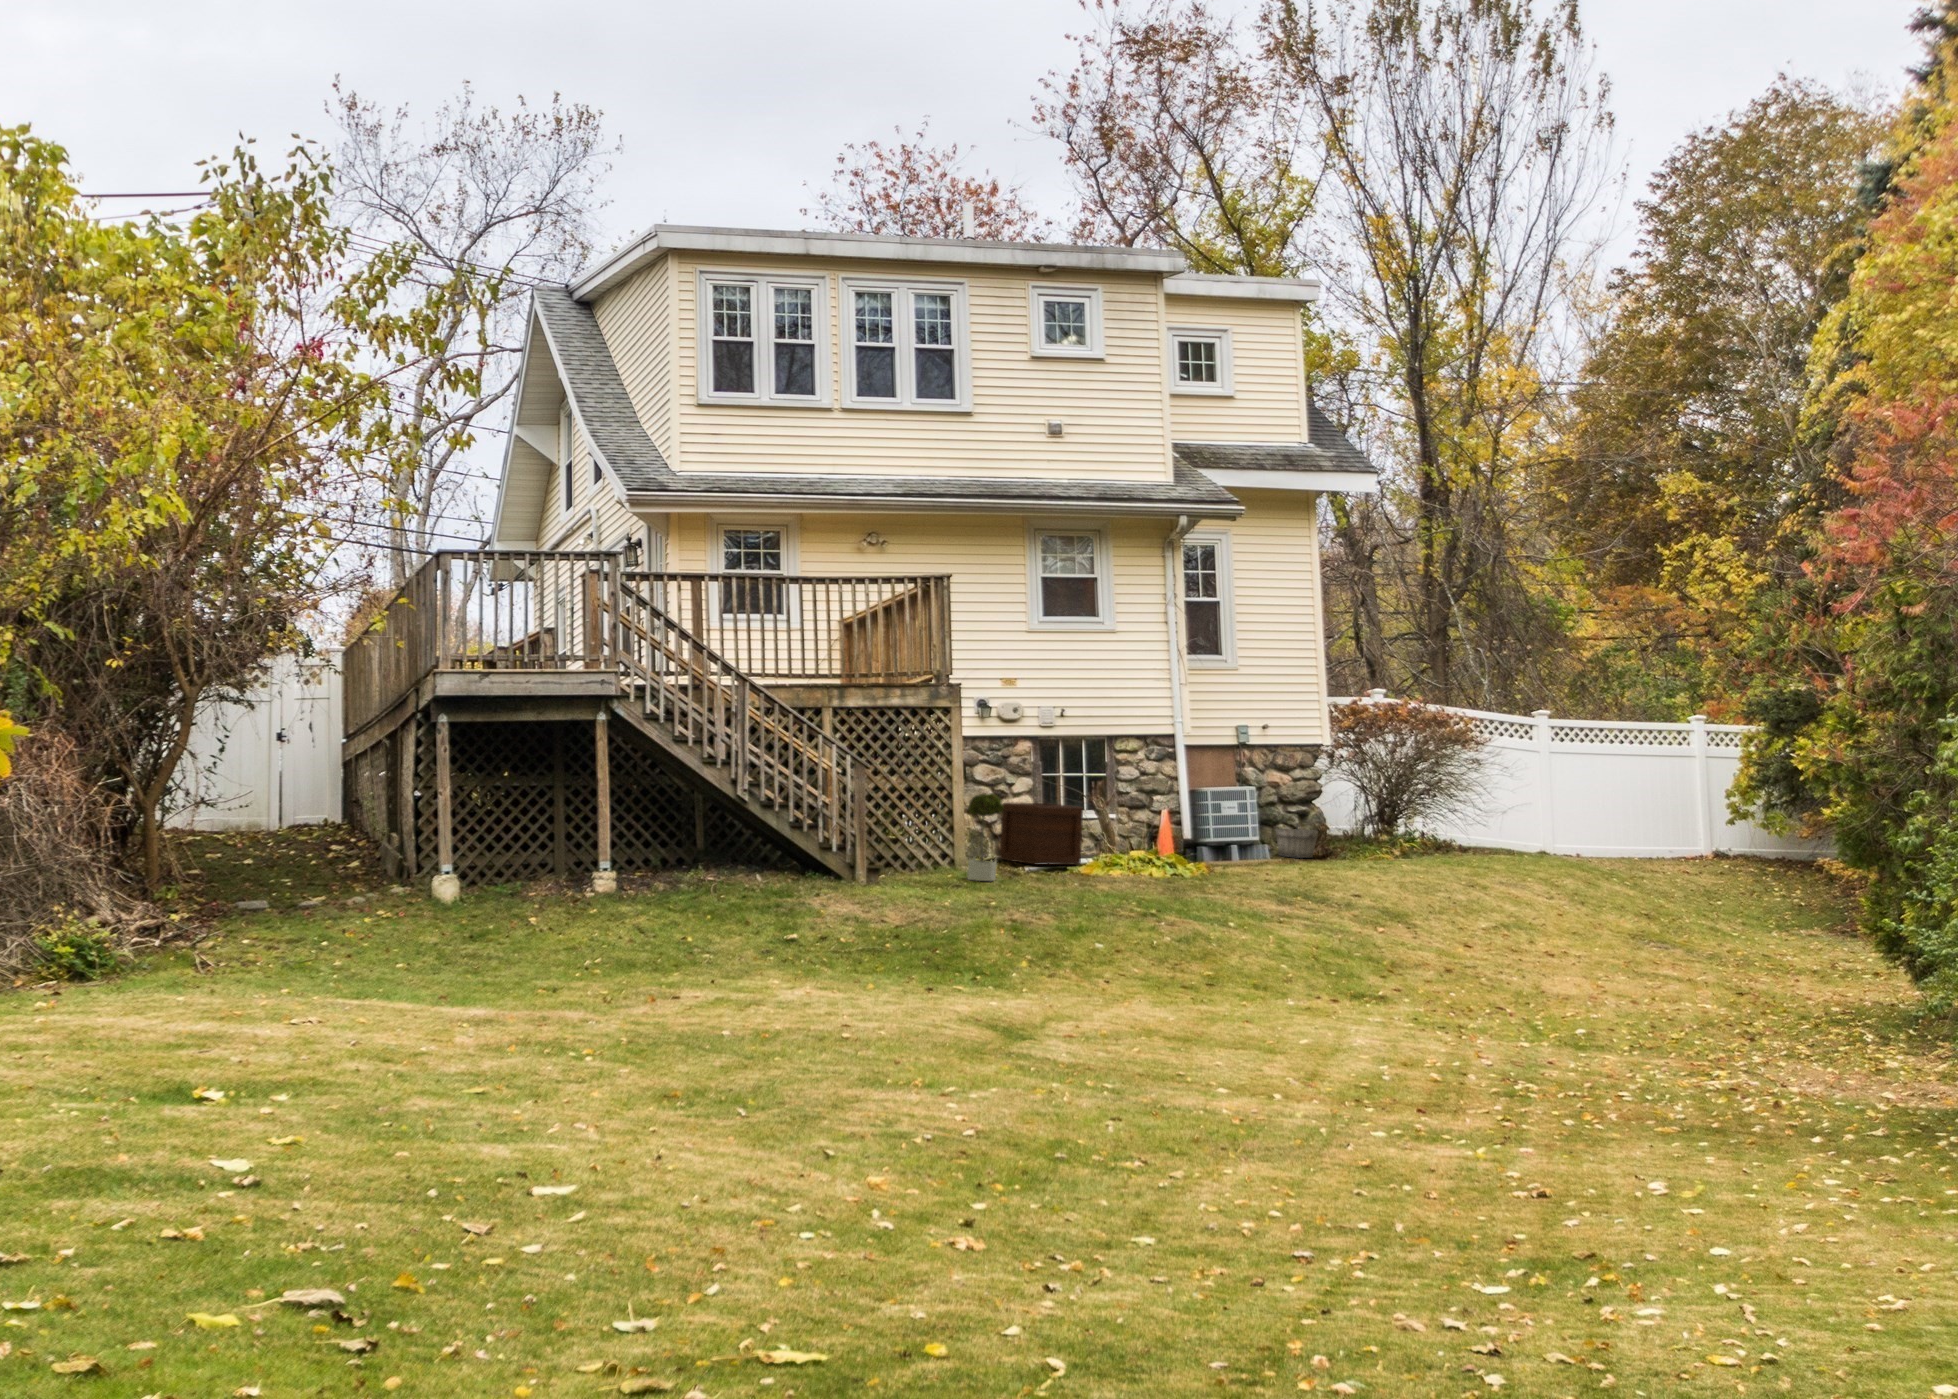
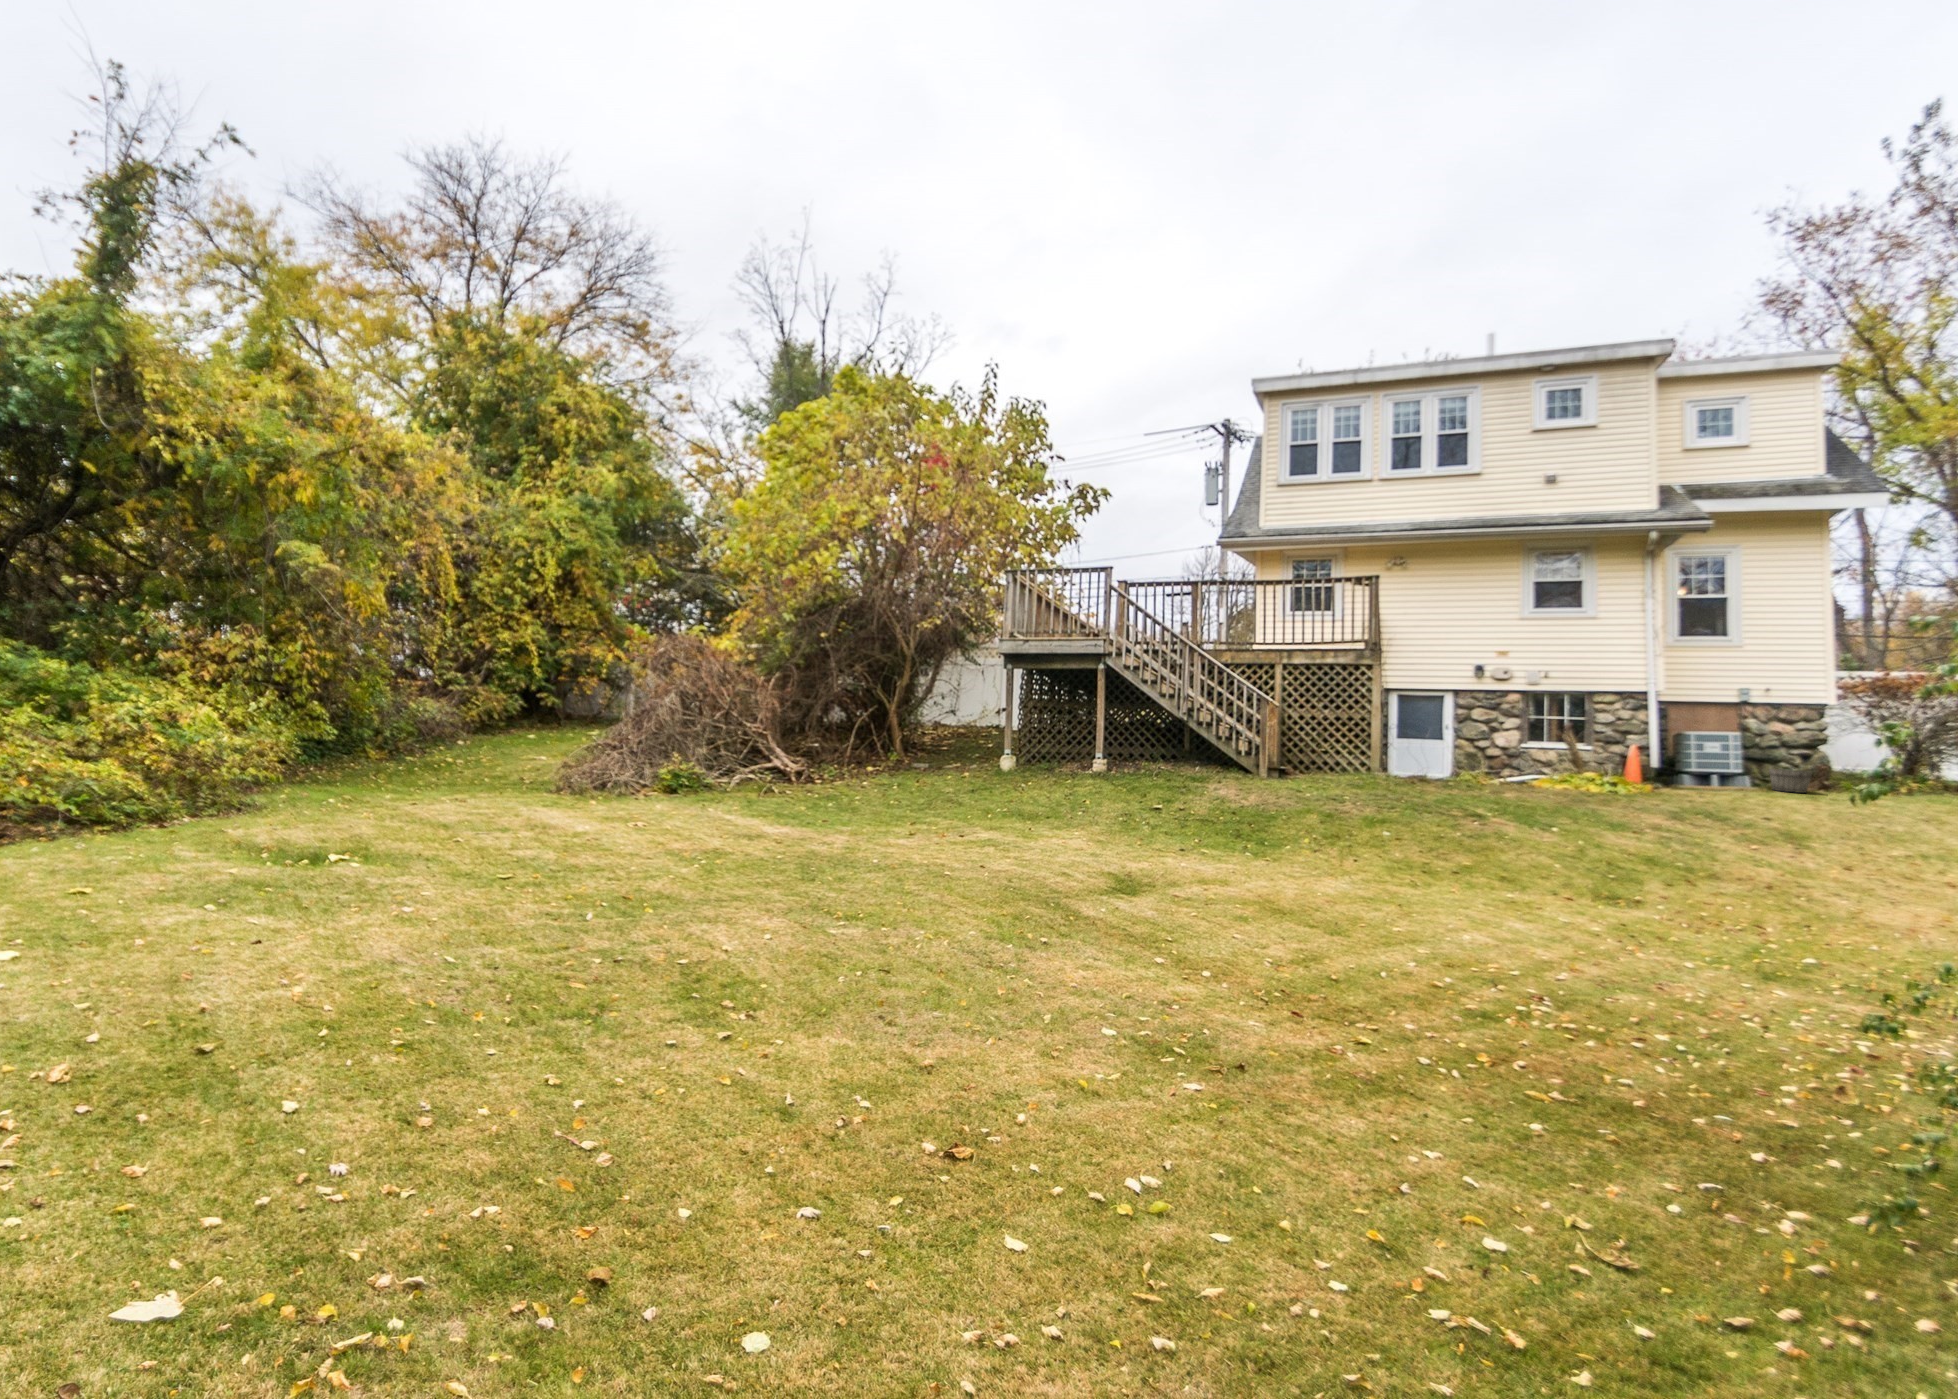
potted tree: present [967,793,1004,881] -> none [1419,718,1447,778]
wooden crate: present [1000,802,1083,865] -> none [1485,732,1547,777]

